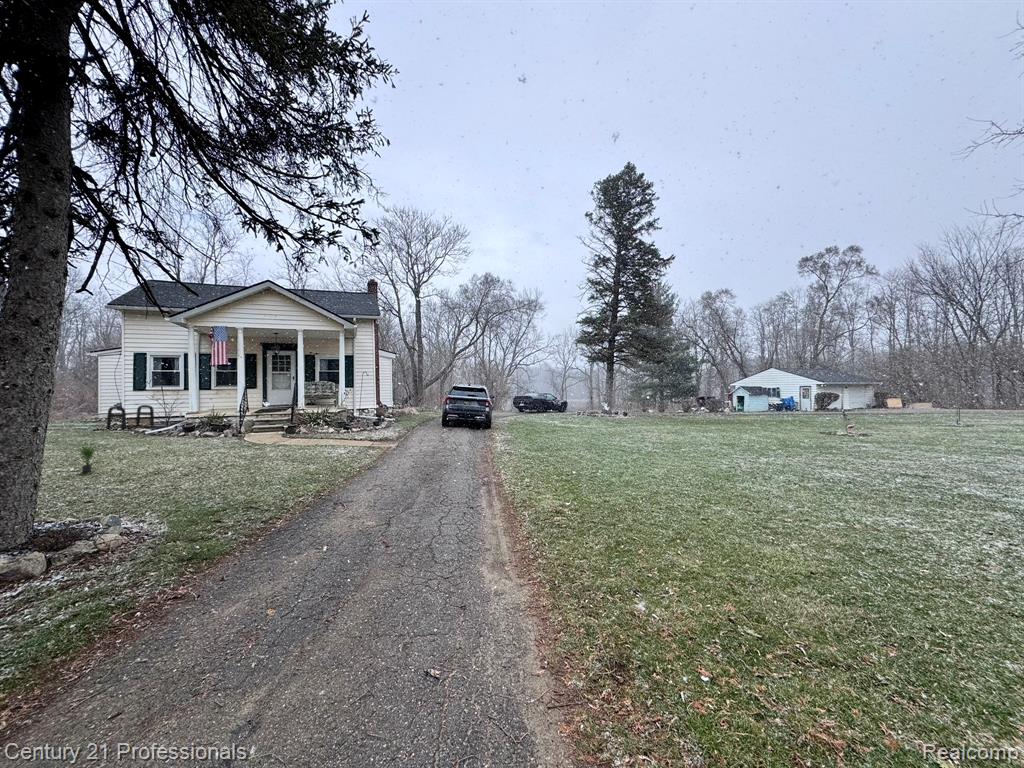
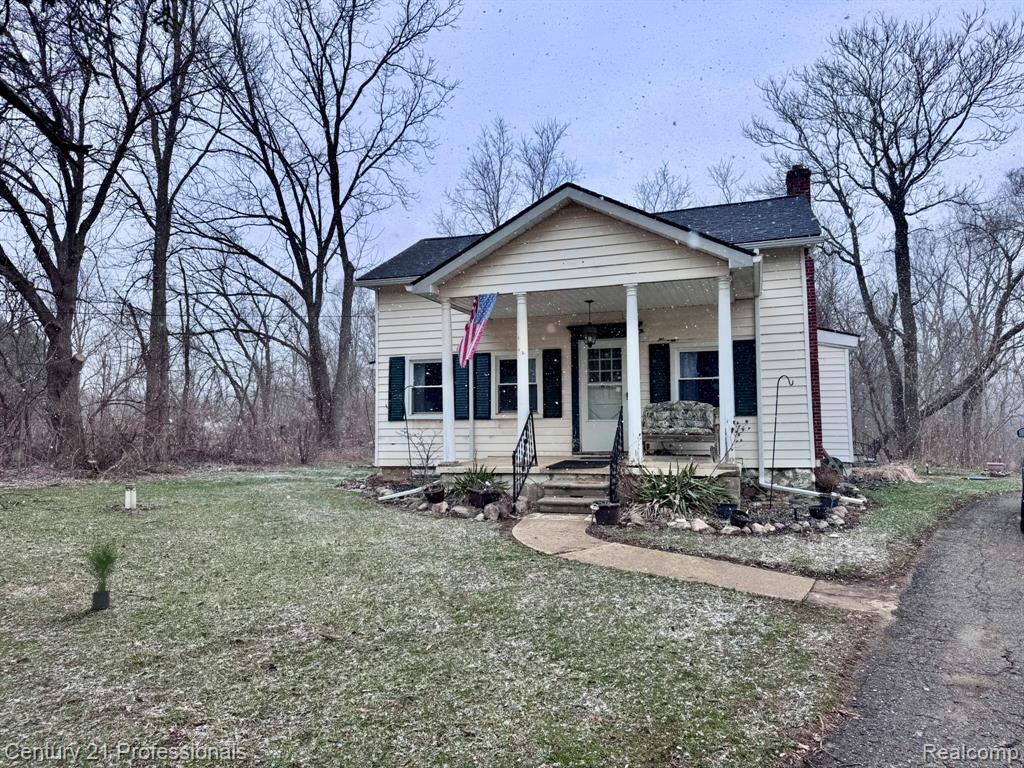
bench: present [107,405,154,429] -> none [363,445,420,484]

